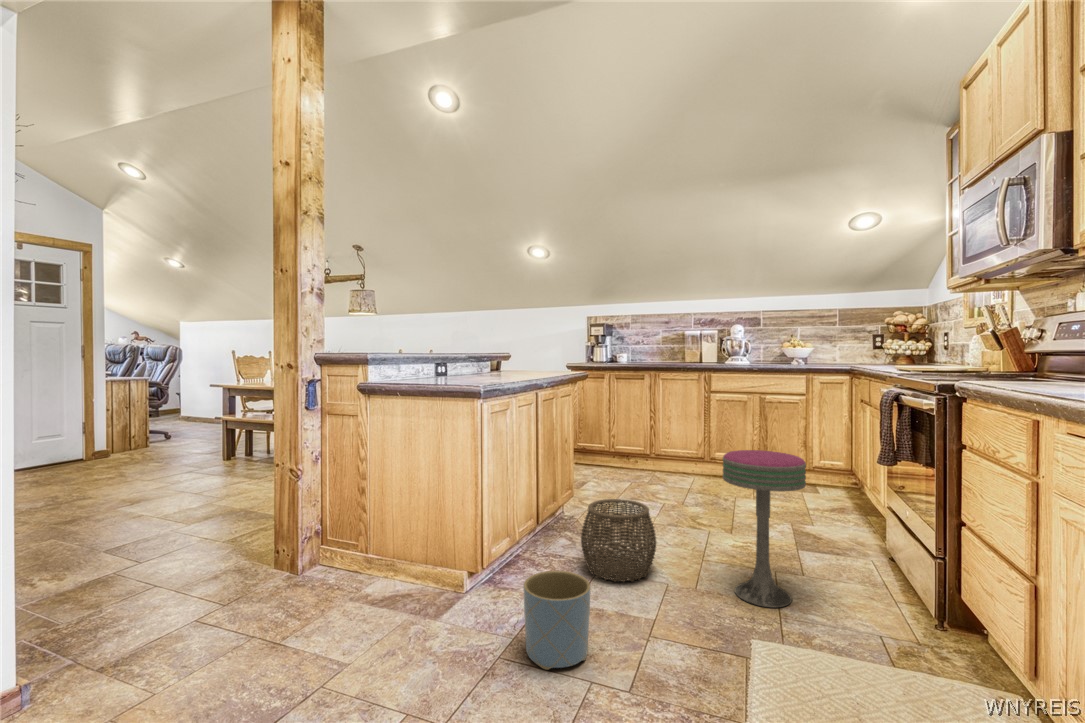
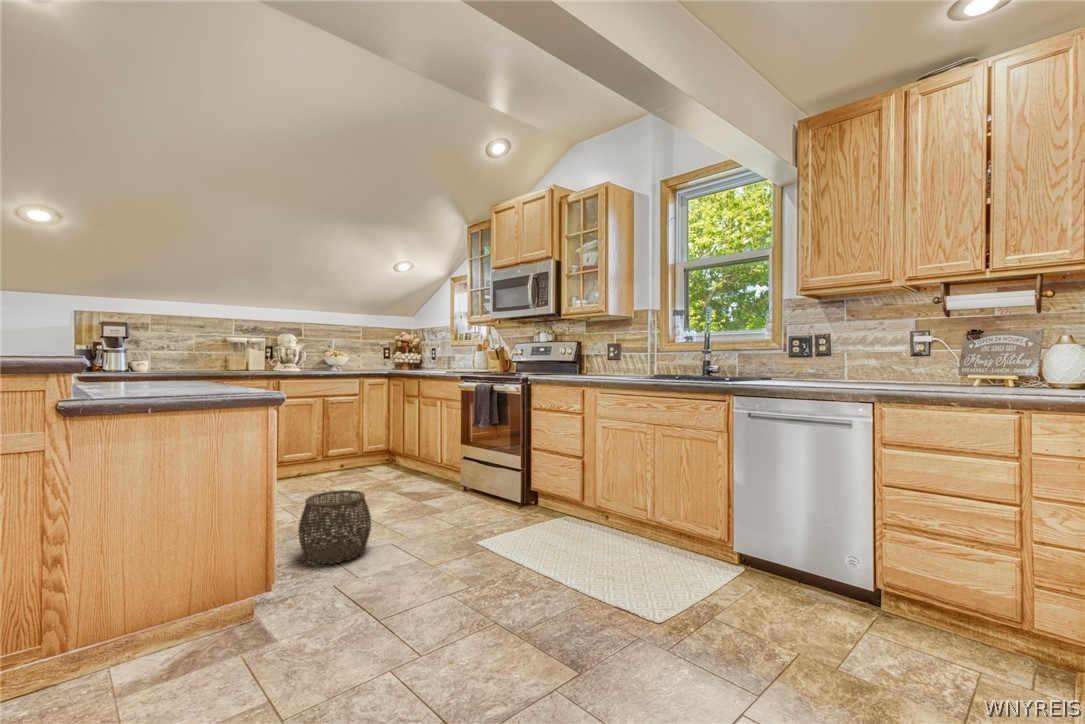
bar stool: present [723,450,806,608] -> none [414,428,469,534]
planter: present [524,571,591,670] -> none [364,540,423,618]

